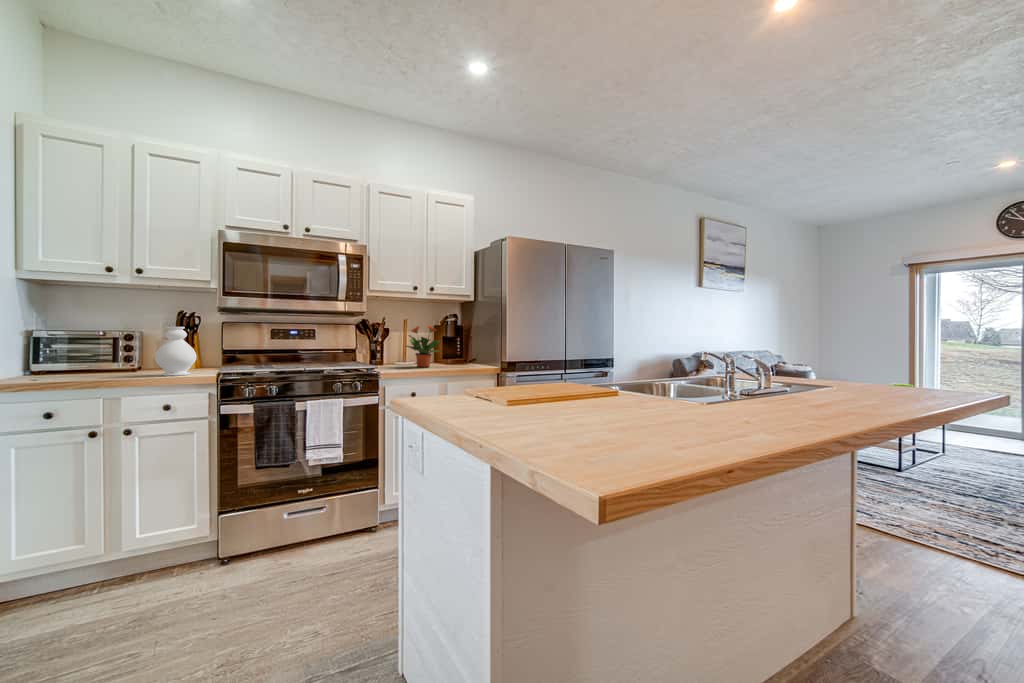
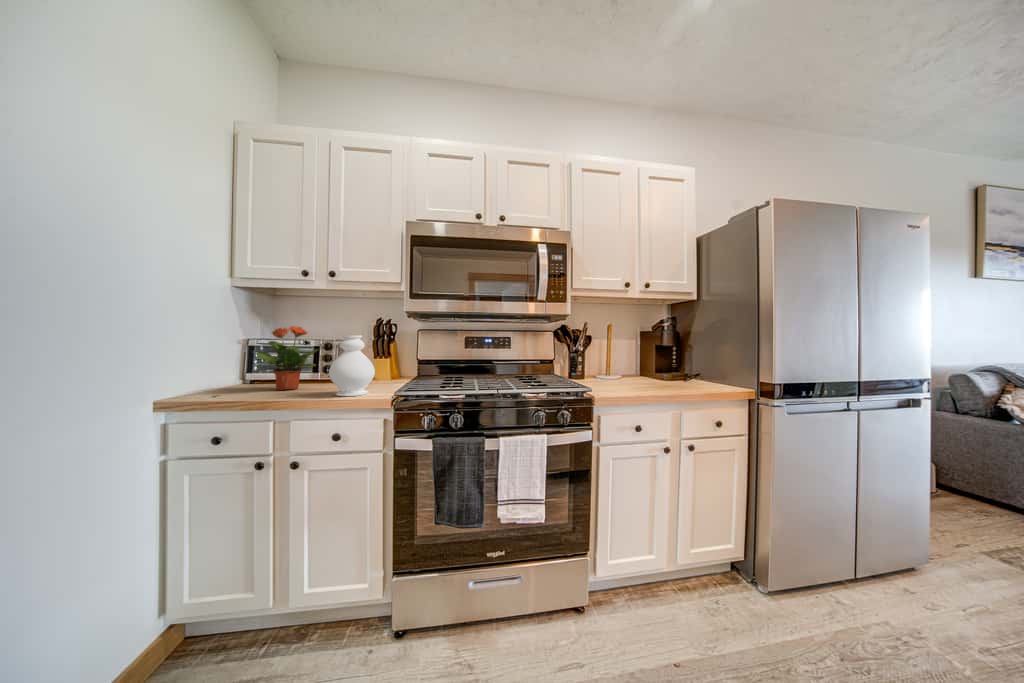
potted plant: present [406,326,440,367] -> present [253,326,318,390]

